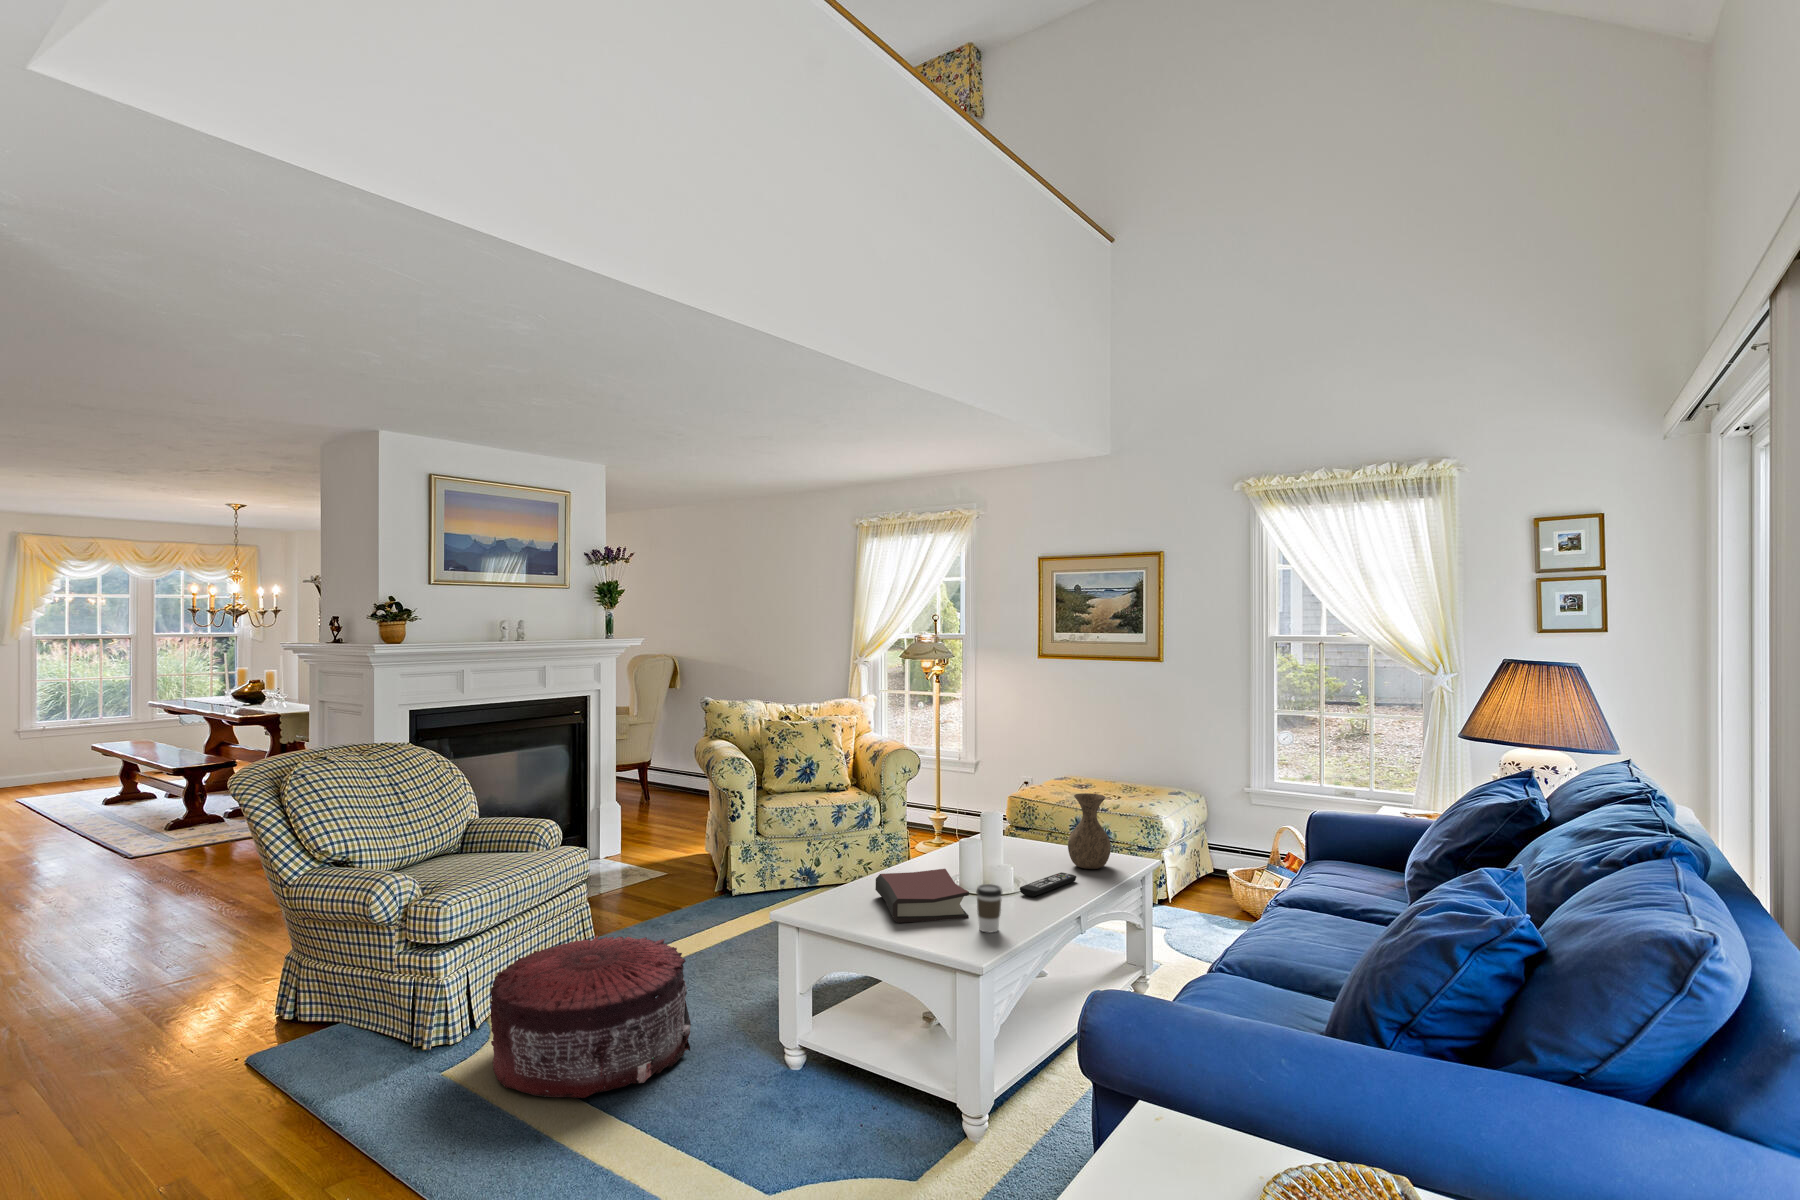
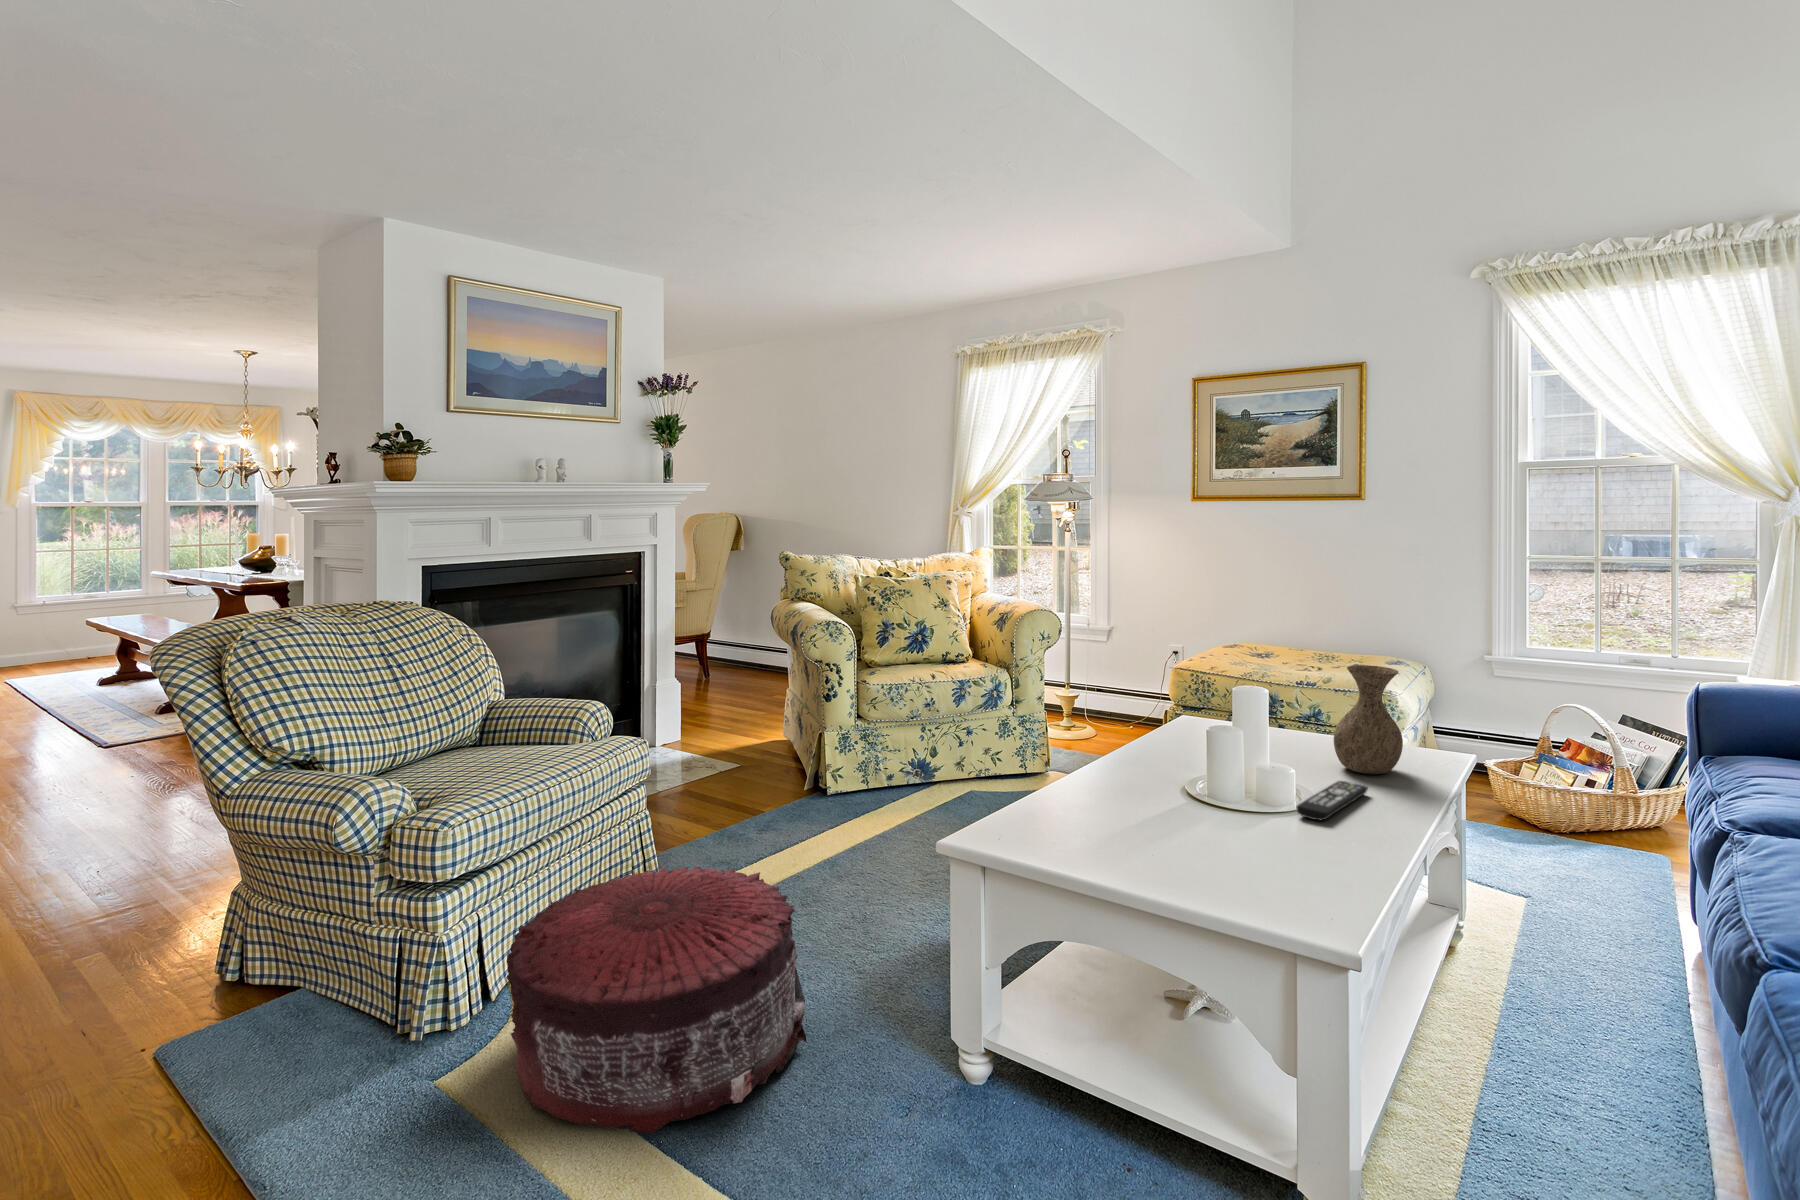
hardback book: present [875,869,969,923] -> none [1073,776,1244,867]
coffee cup: present [976,884,1002,933] -> none [1272,810,1319,890]

